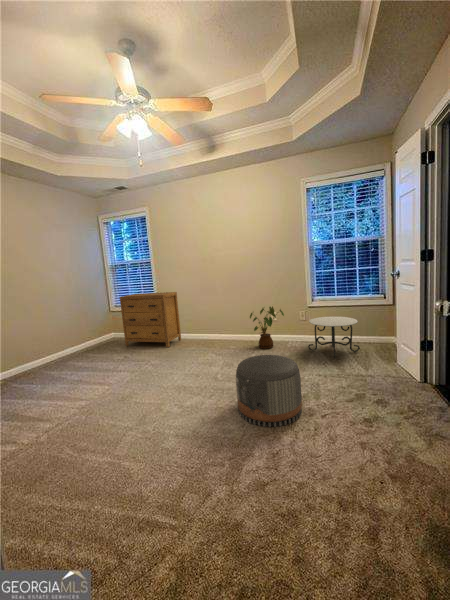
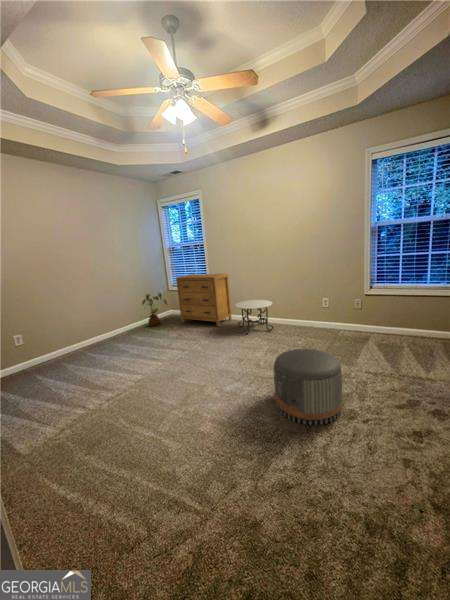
house plant: present [250,306,284,349] -> present [142,293,167,327]
side table: present [308,316,360,358] -> present [235,300,273,334]

